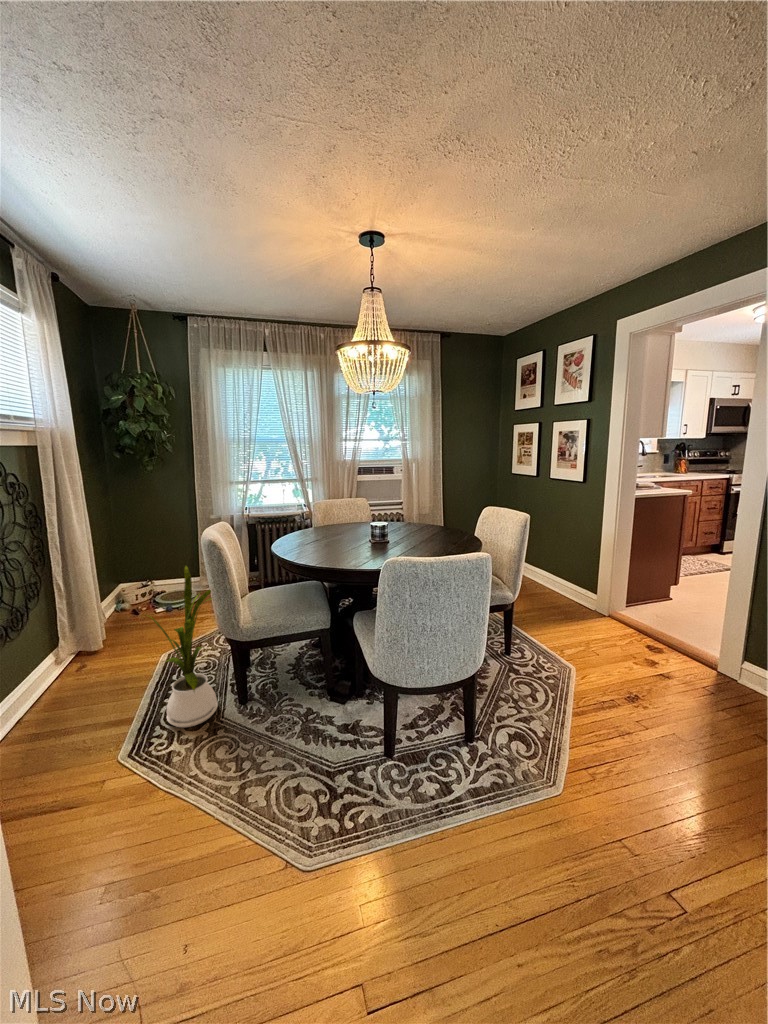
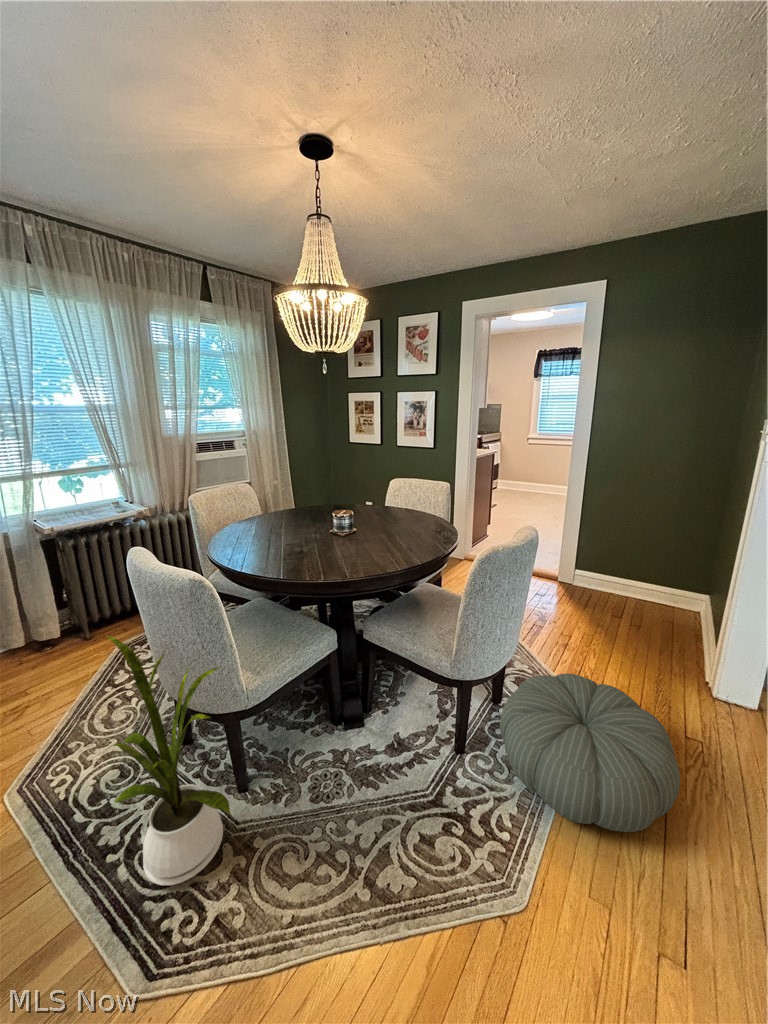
pouf: none [391,718,578,909] -> present [500,674,680,832]

